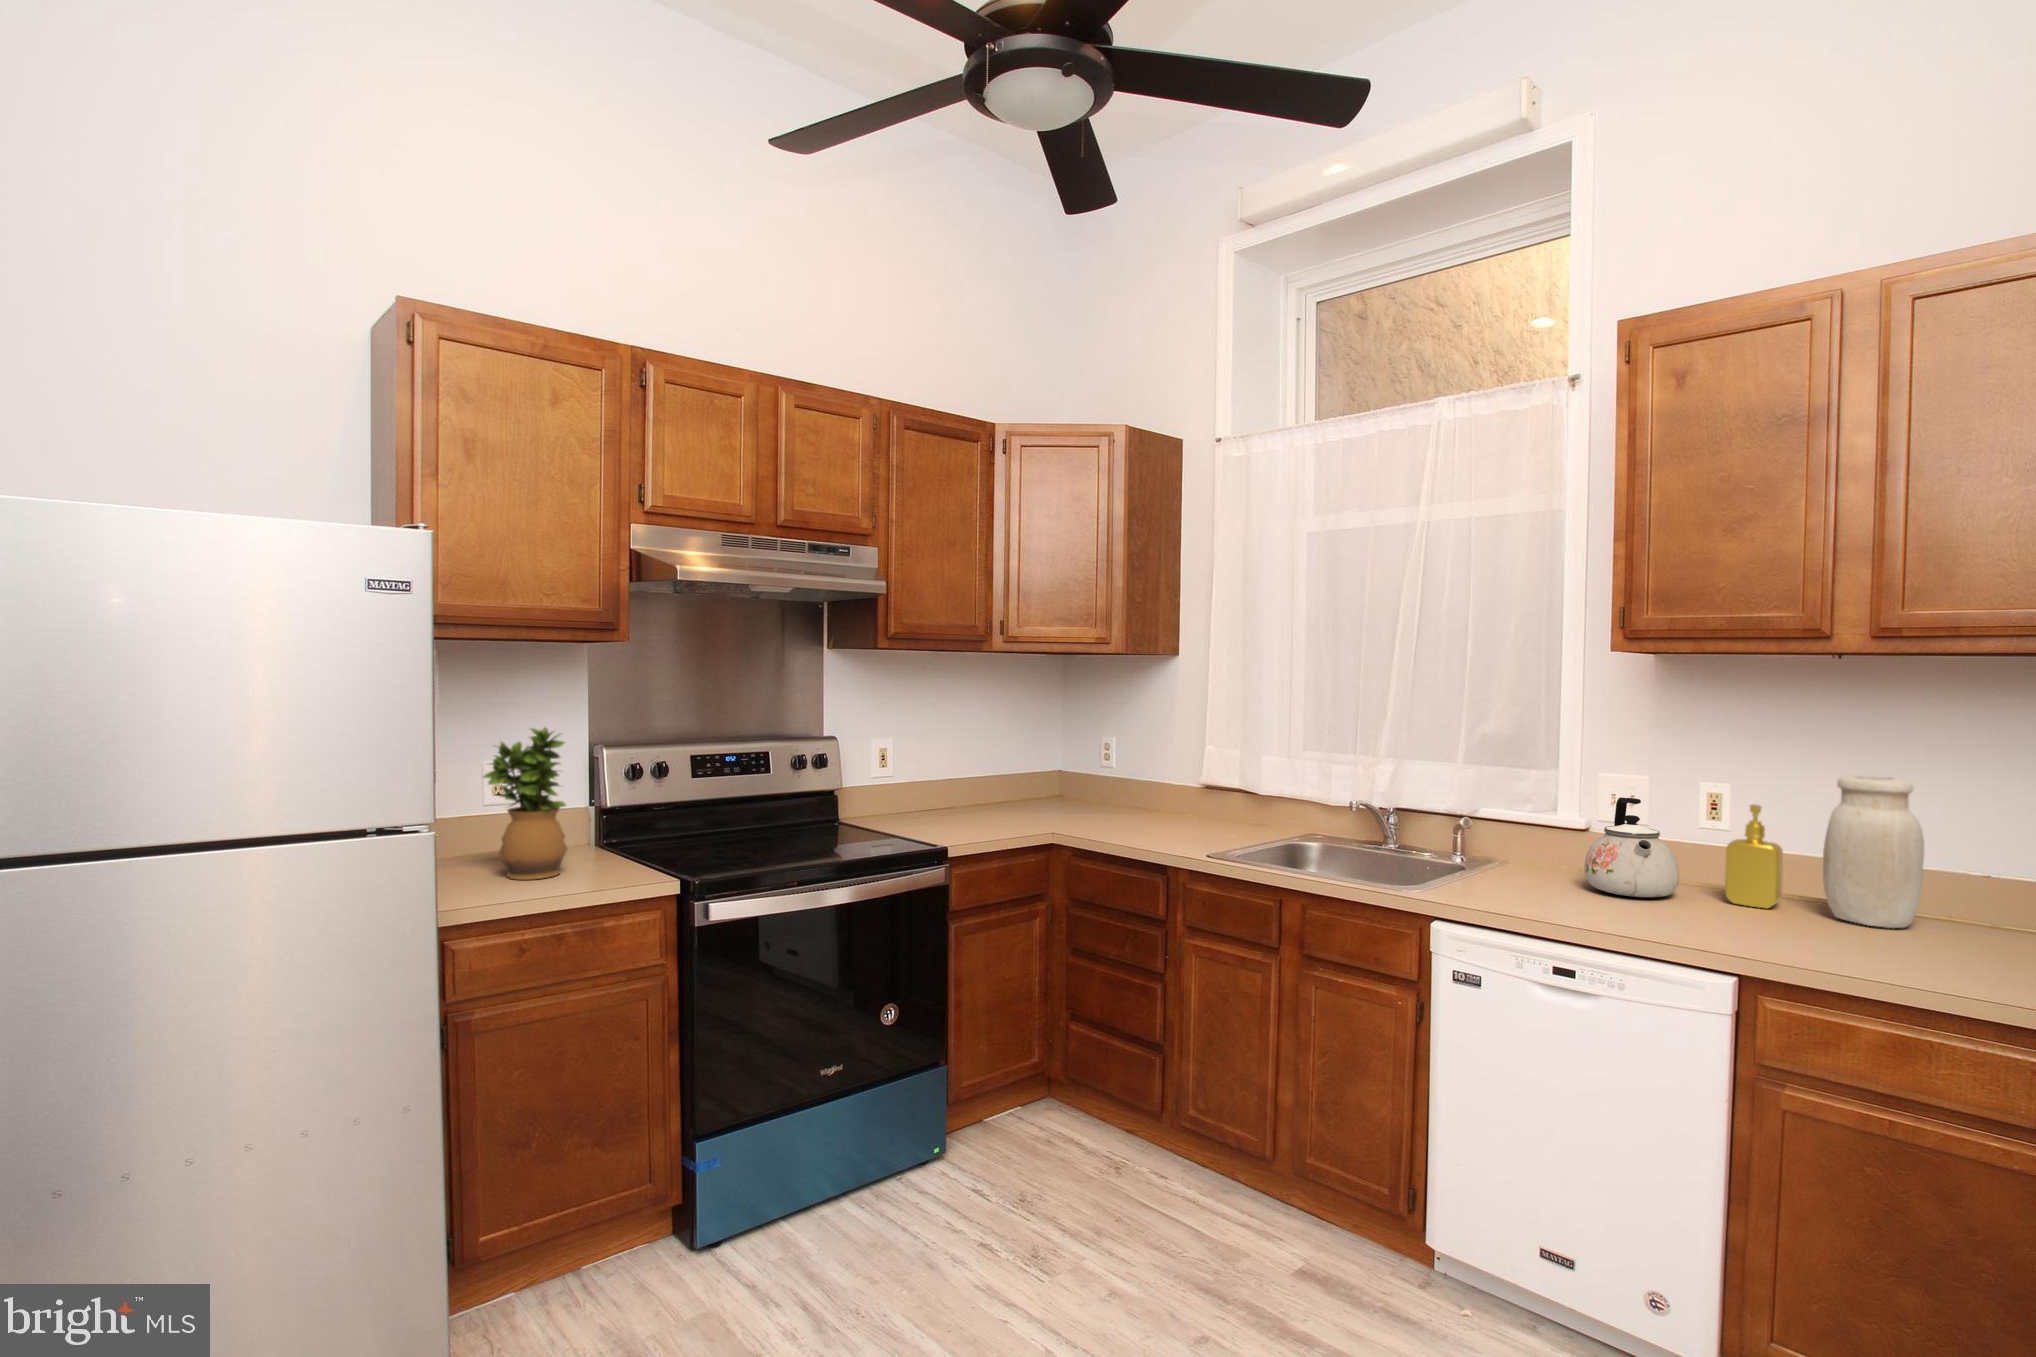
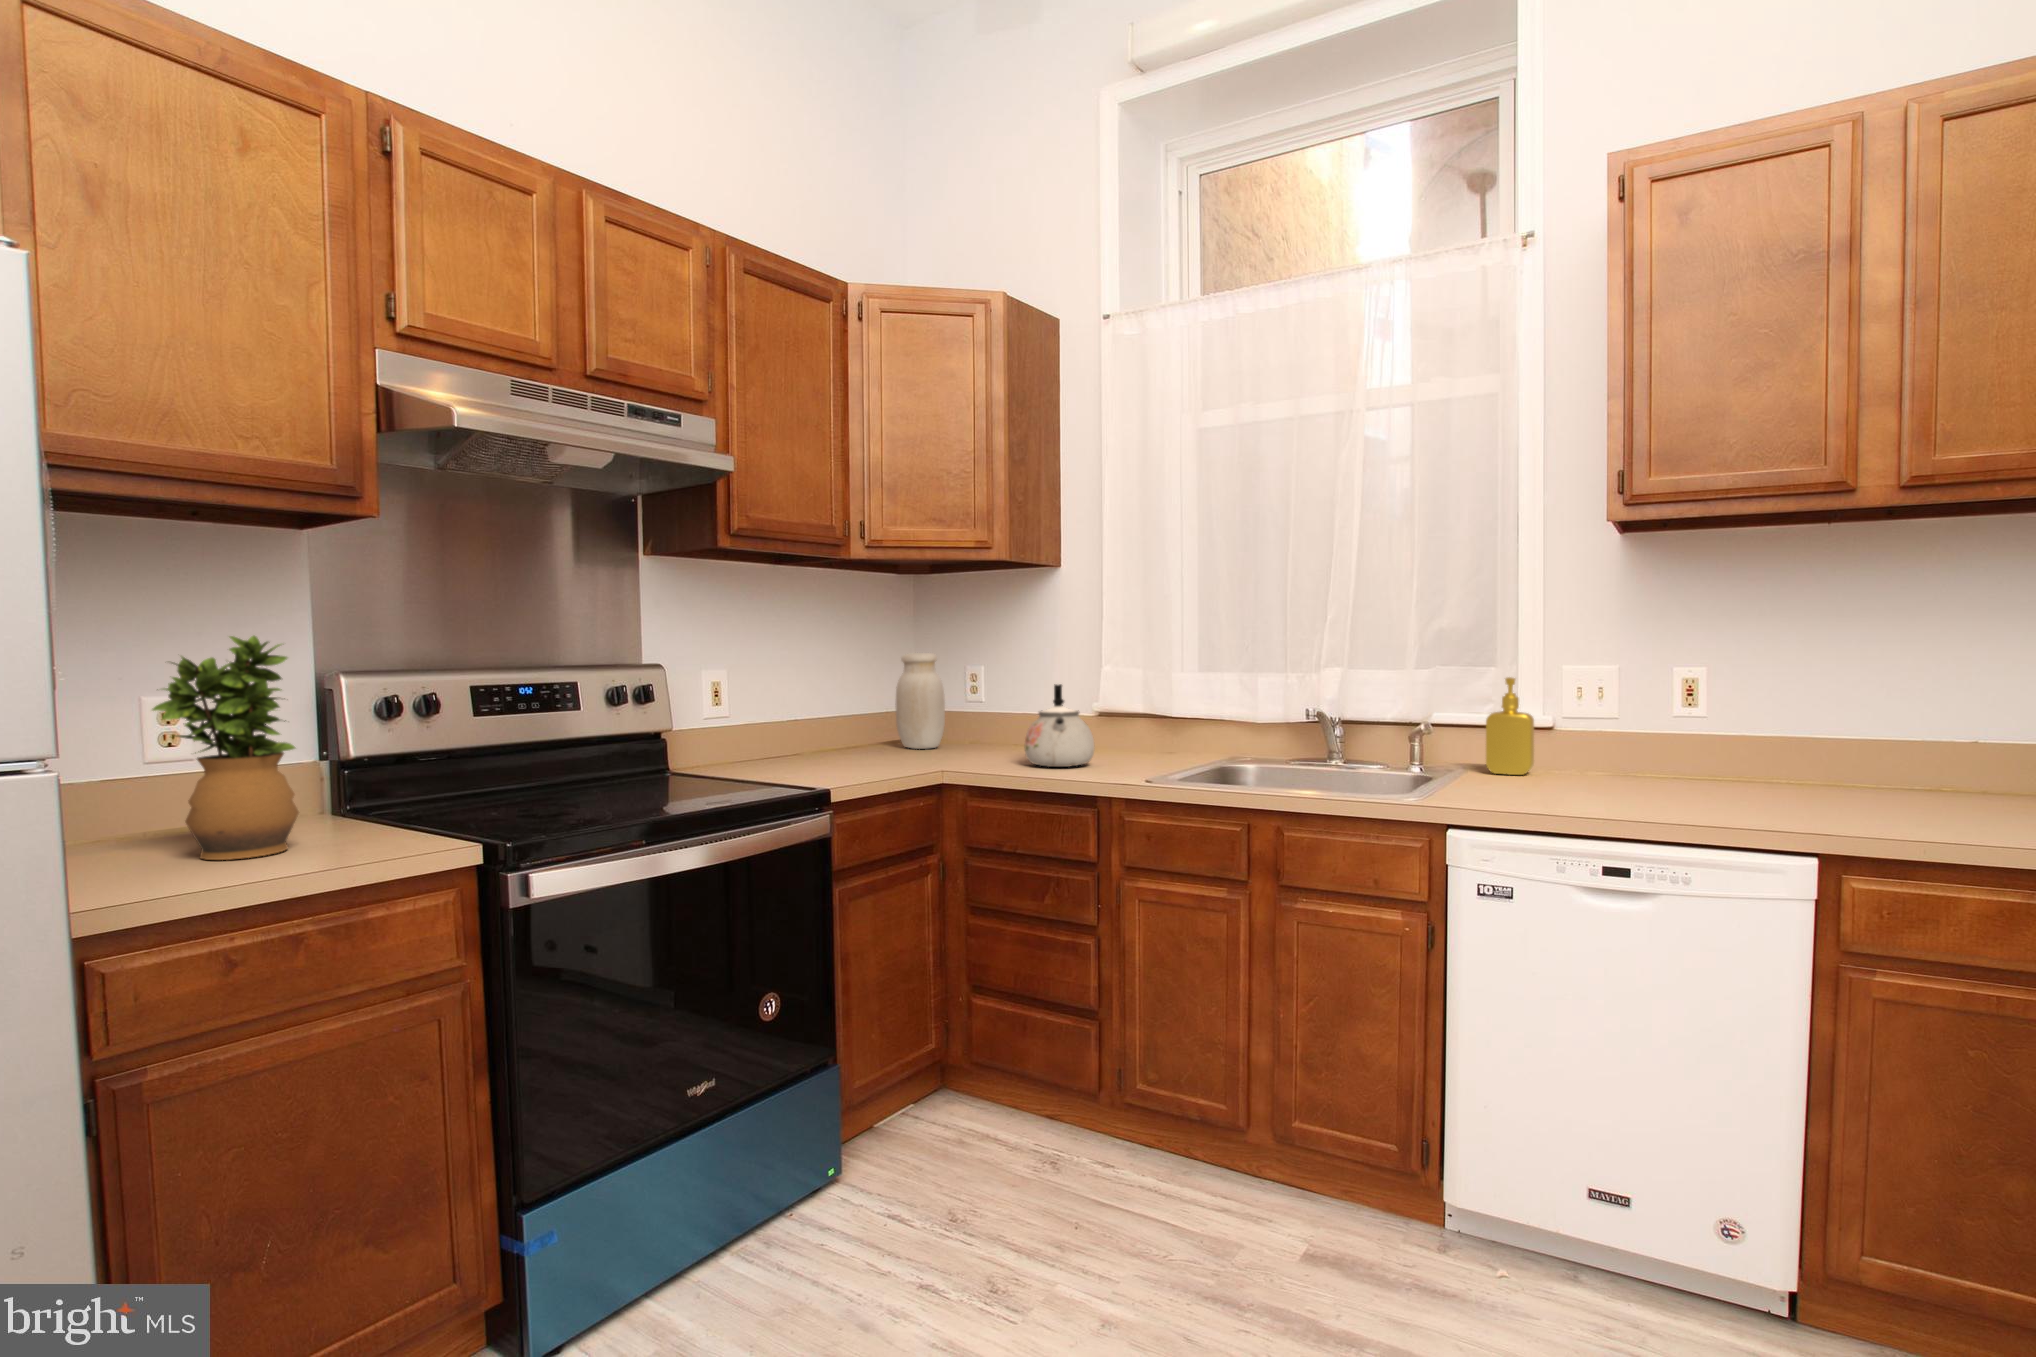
jar: present [1823,775,1924,928] -> present [896,653,945,749]
kettle: present [1584,797,1679,897] -> present [1025,684,1094,767]
soap dispenser: present [1725,805,1783,908] -> present [1486,677,1534,775]

